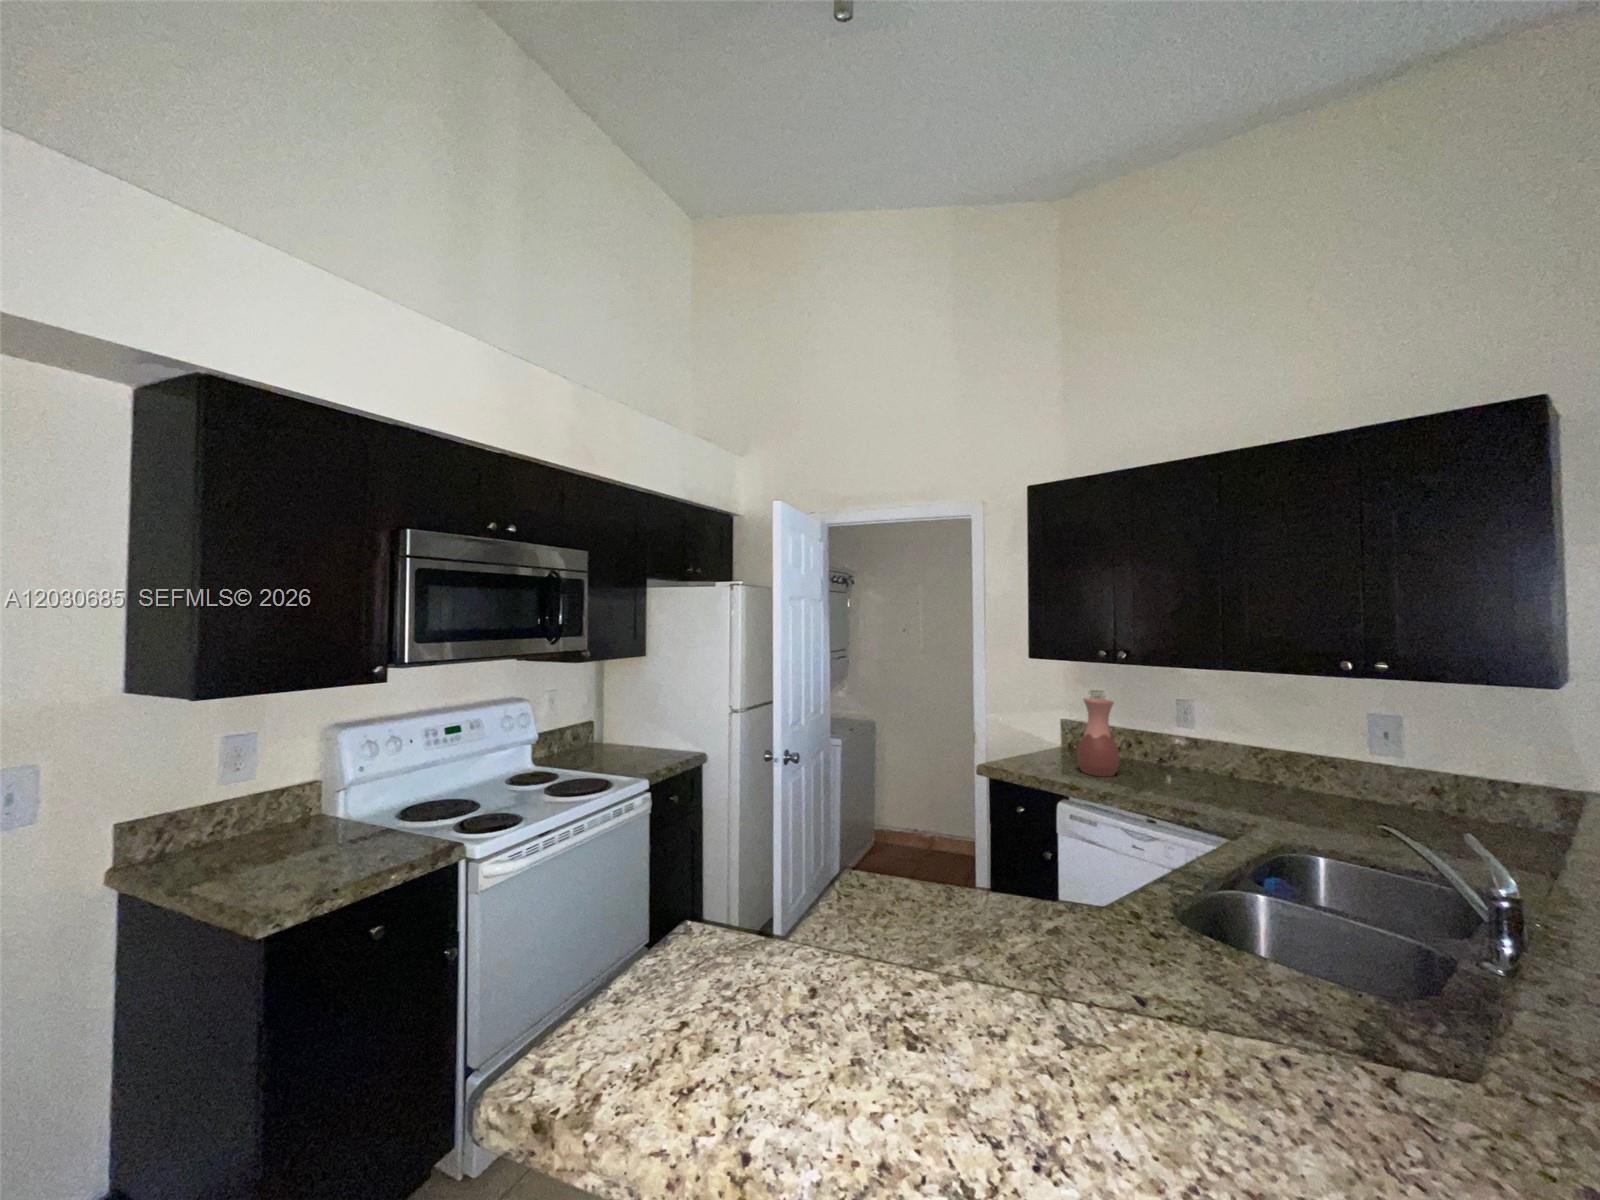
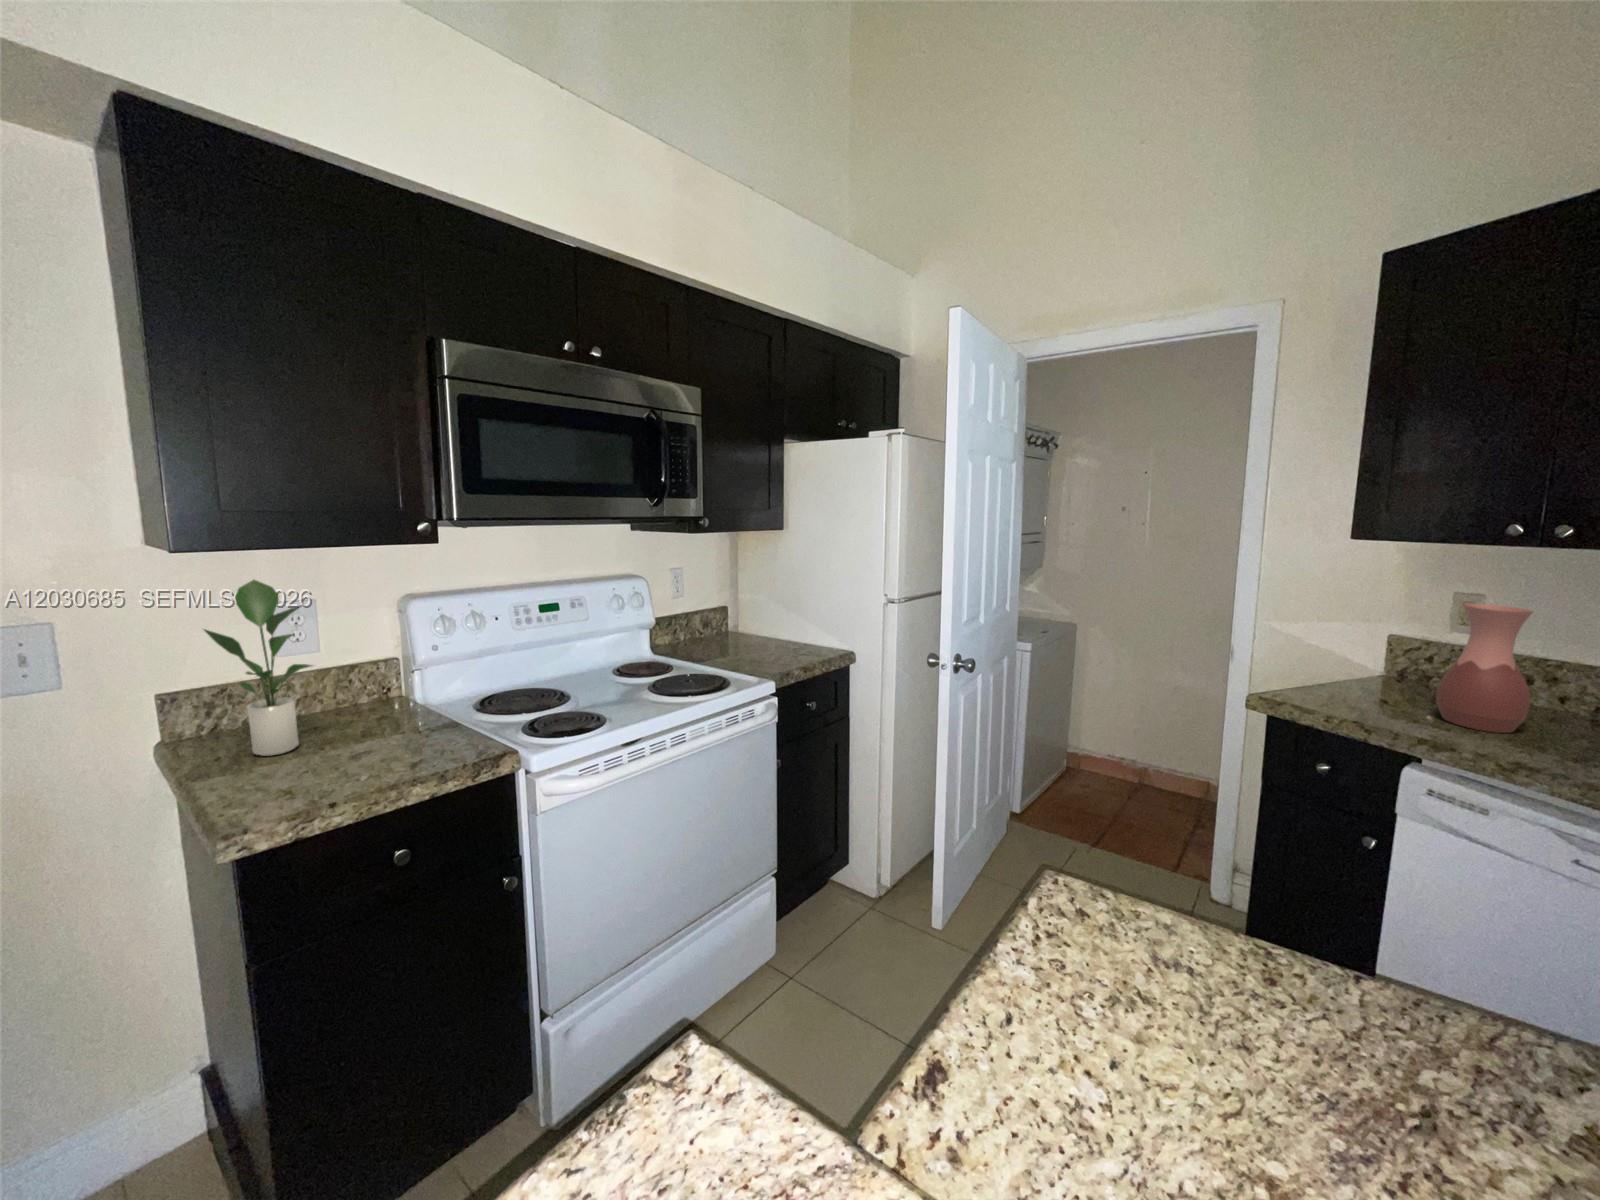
potted plant: none [201,717,289,867] -> present [204,579,312,756]

